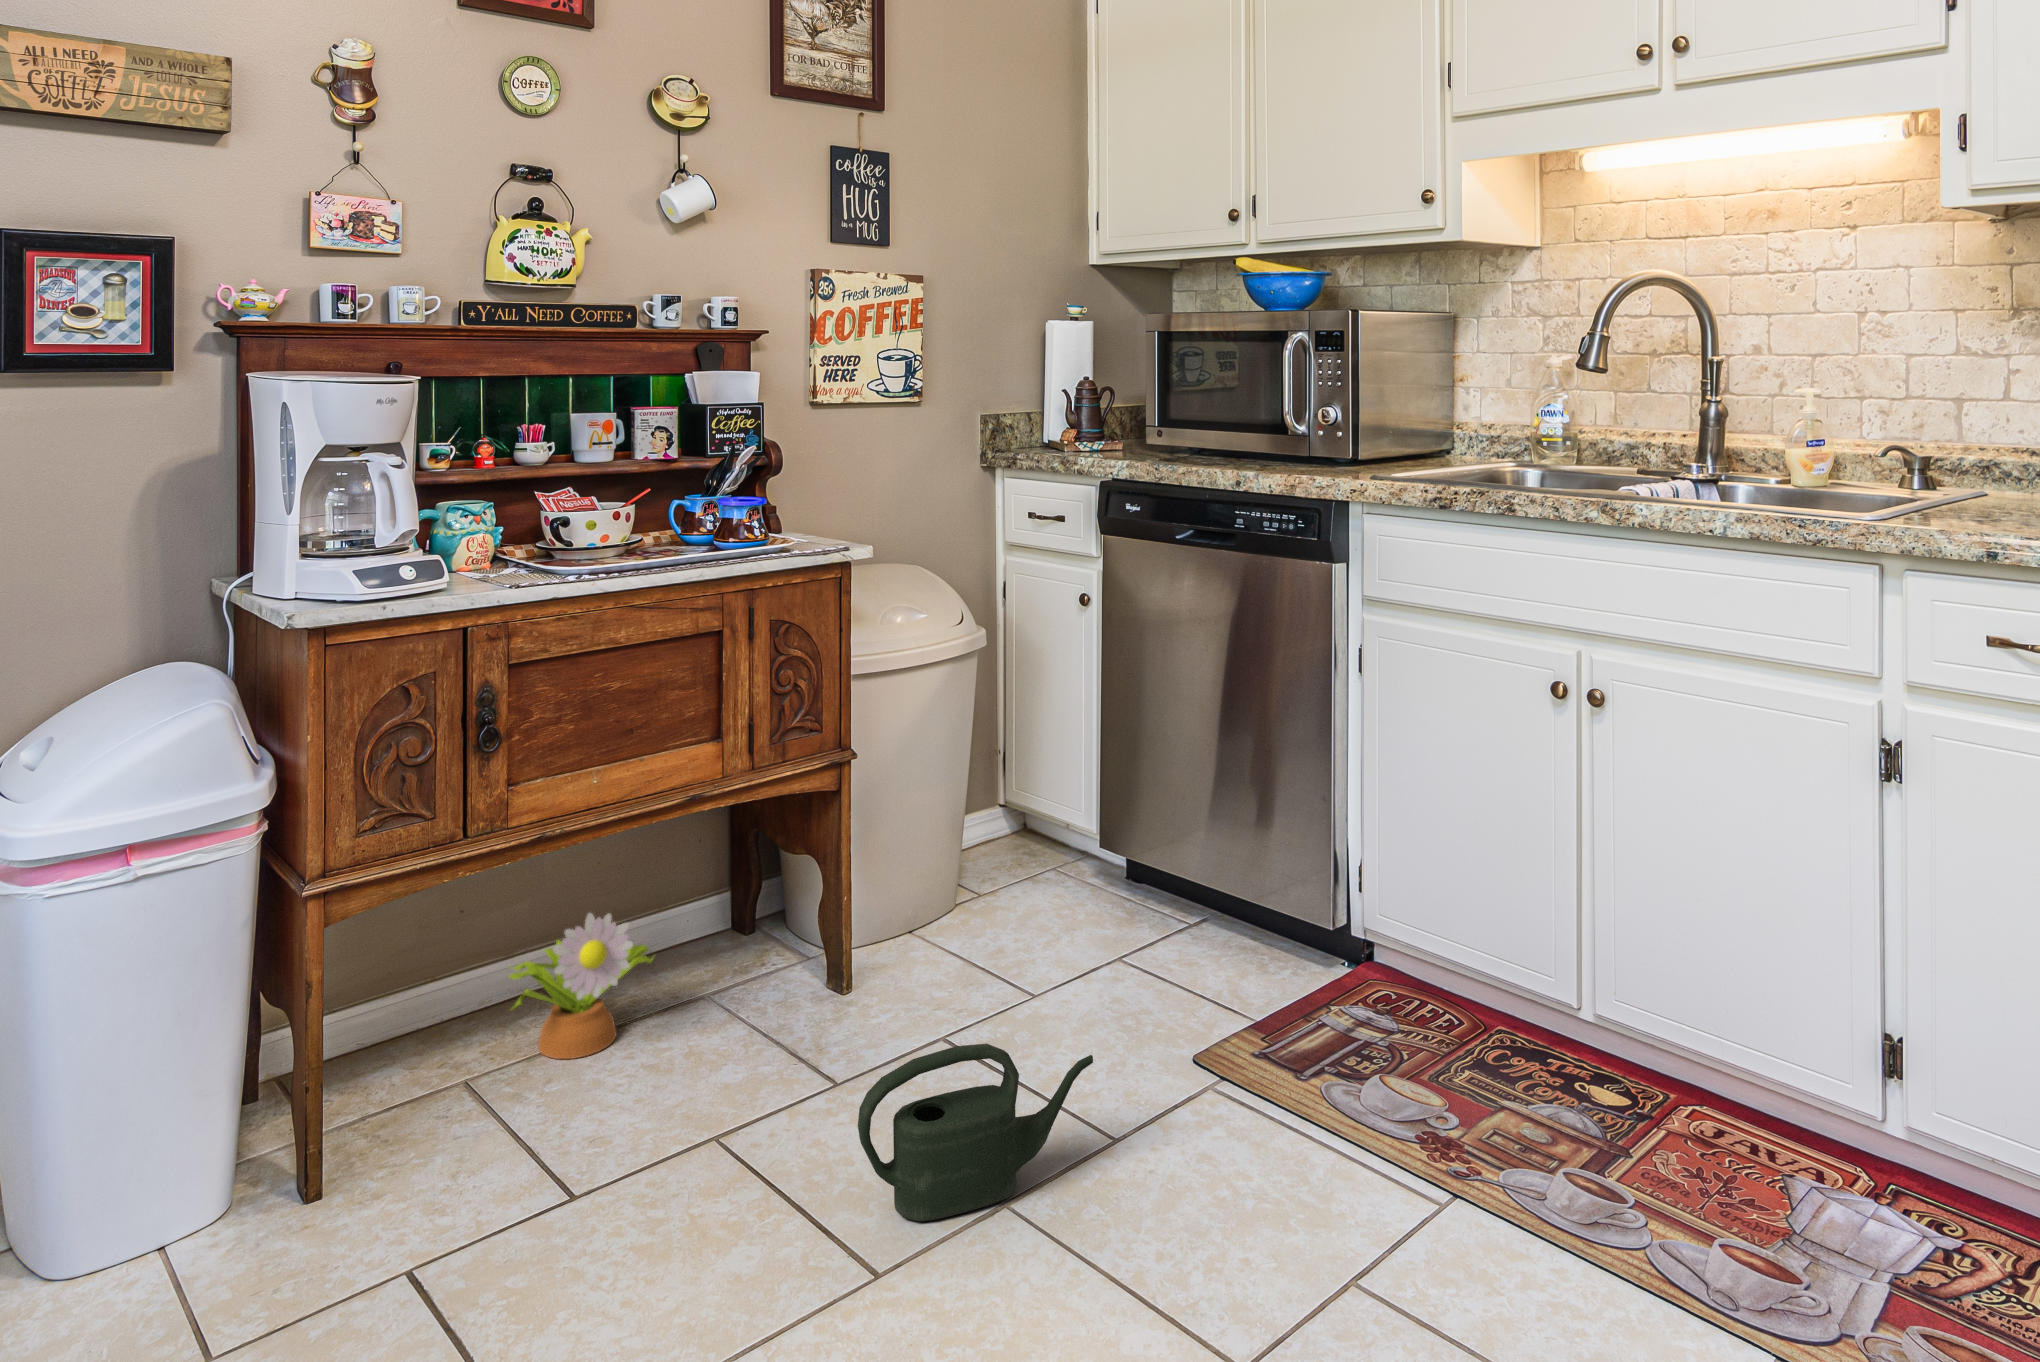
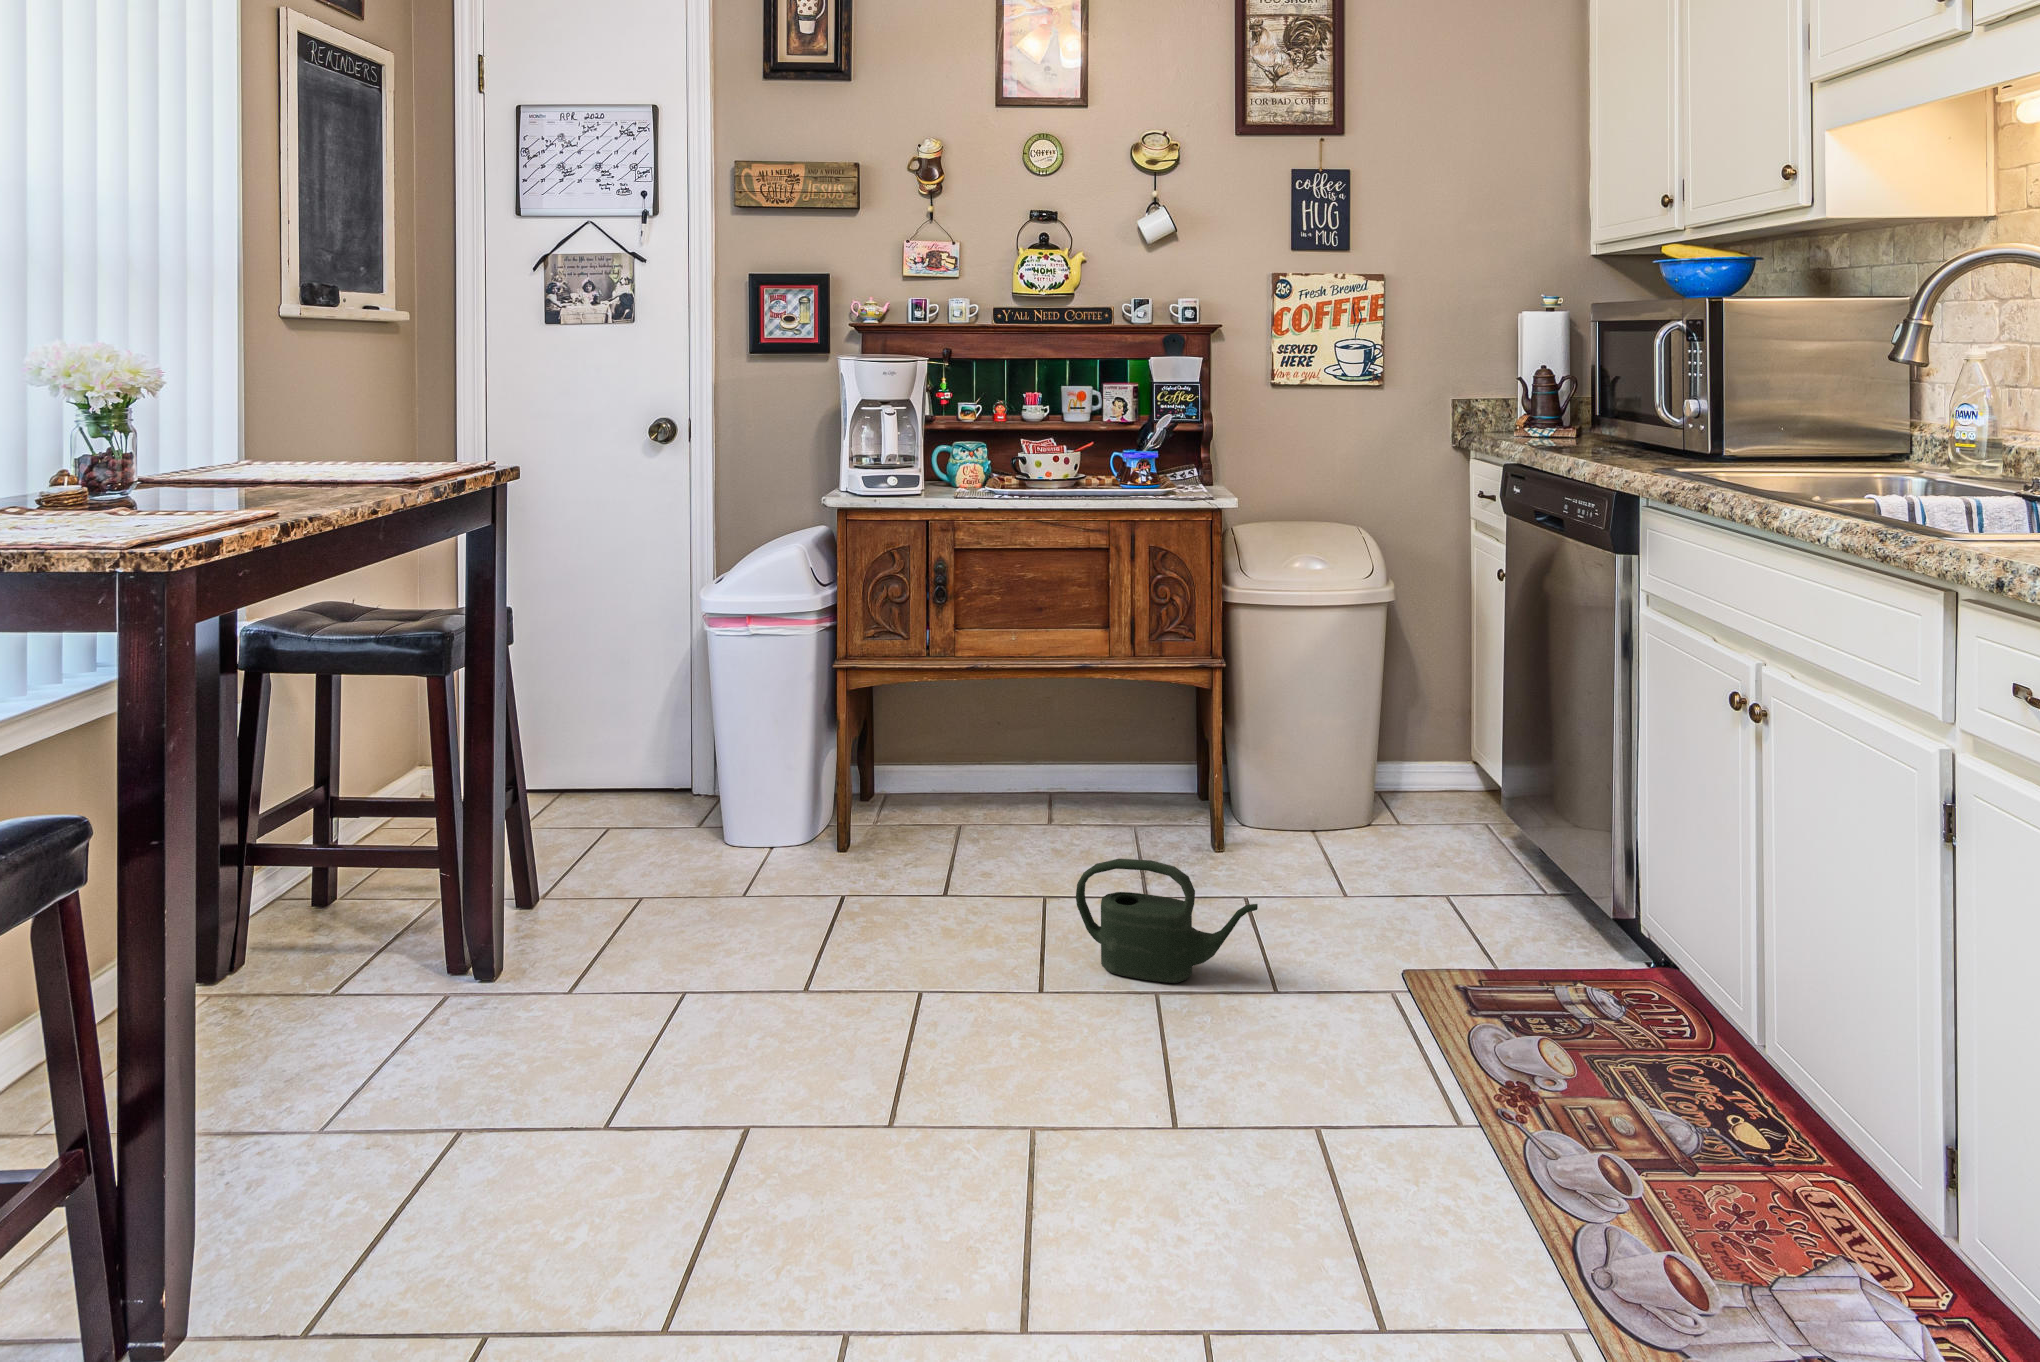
decorative plant: present [509,913,653,1059] -> none [993,728,1101,827]

